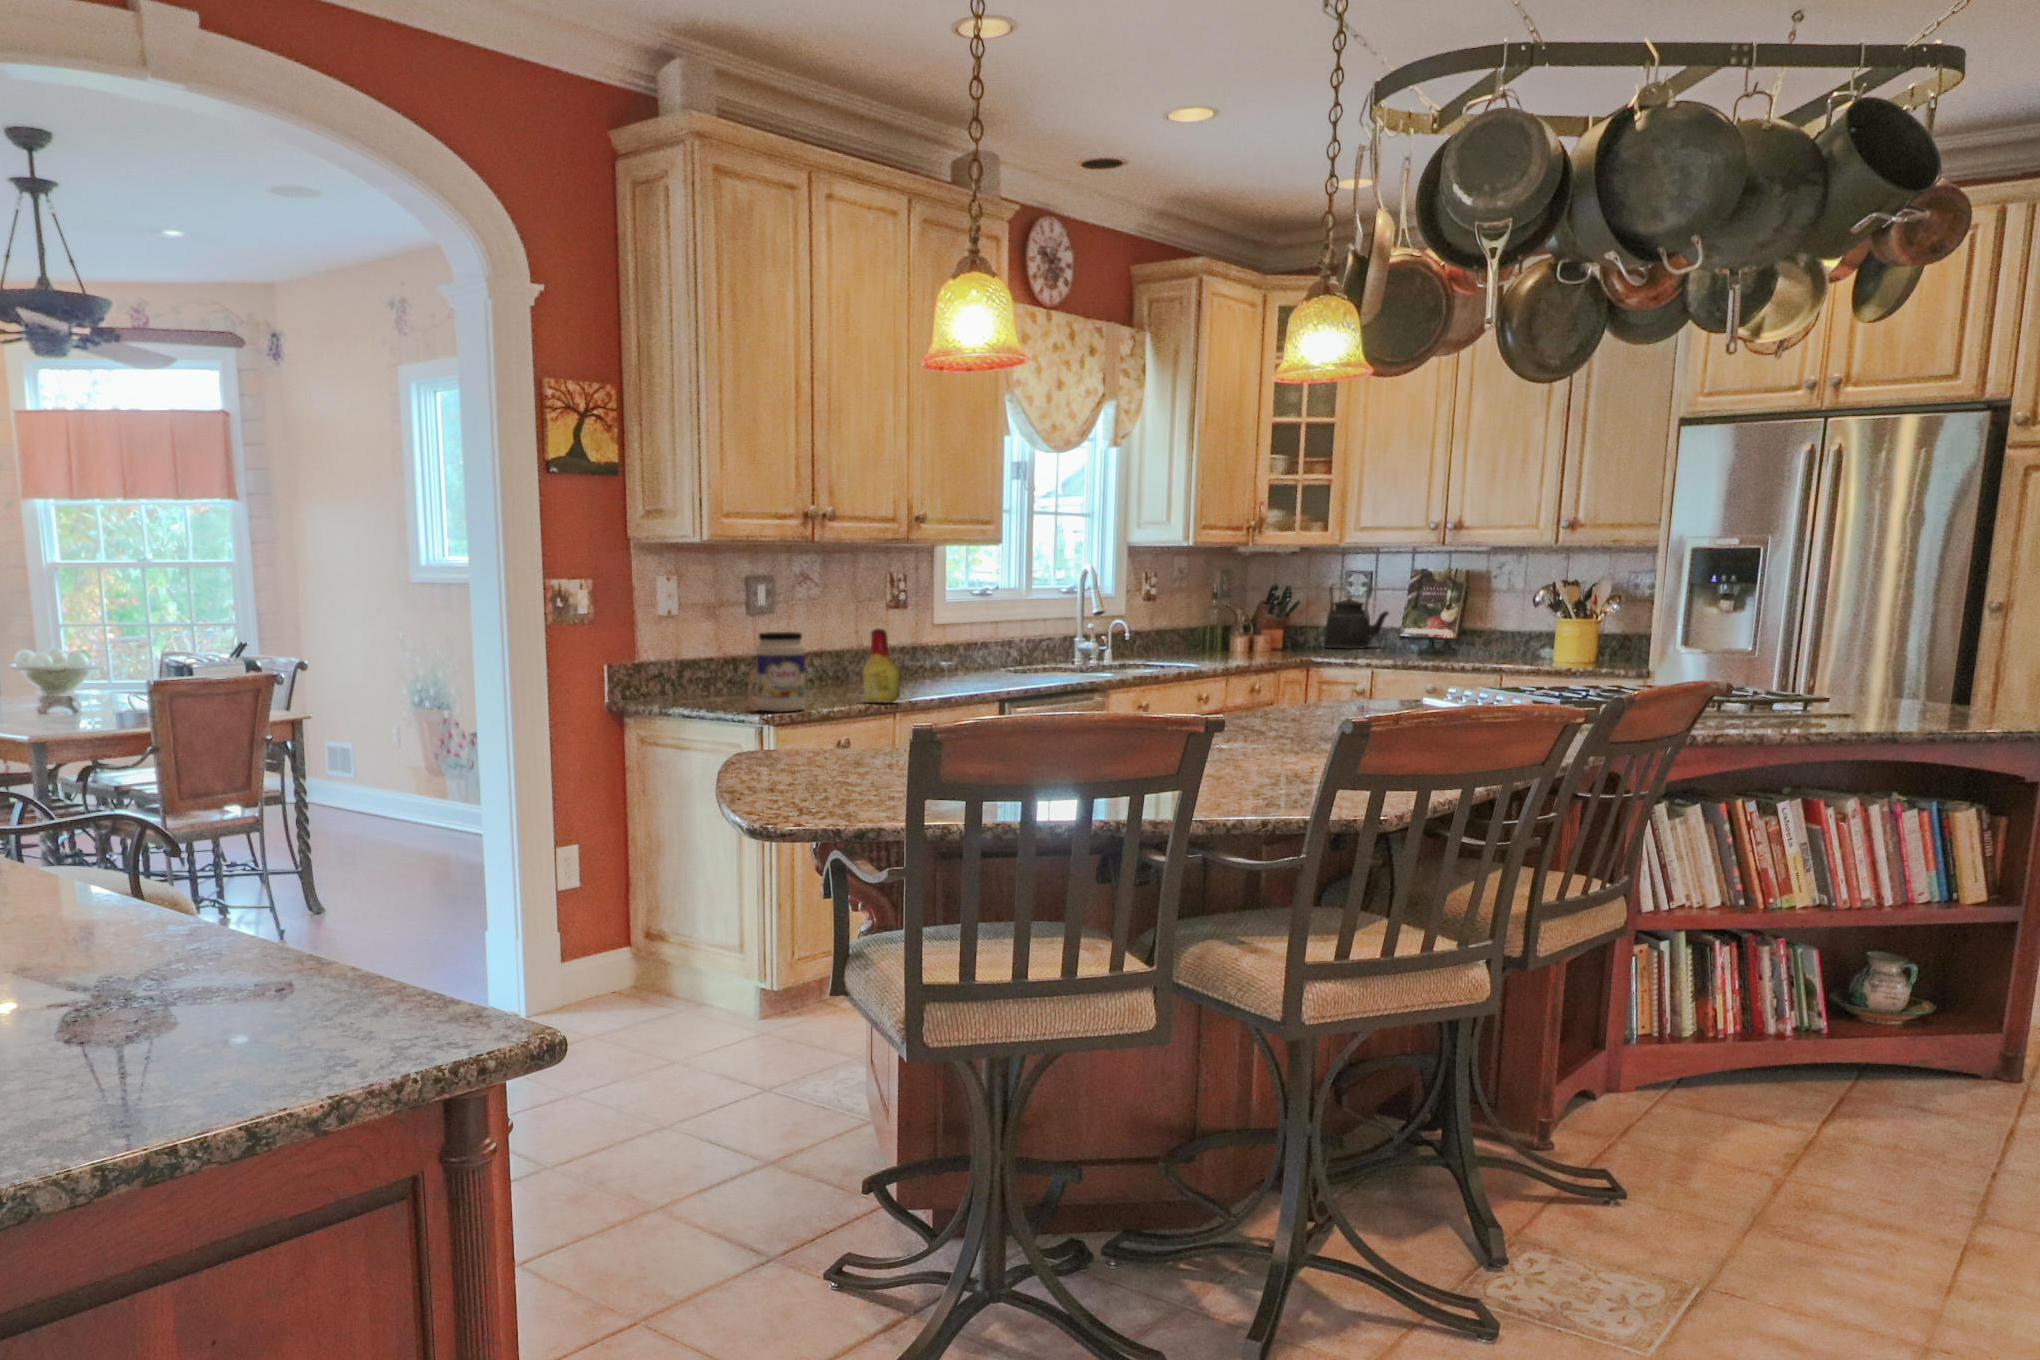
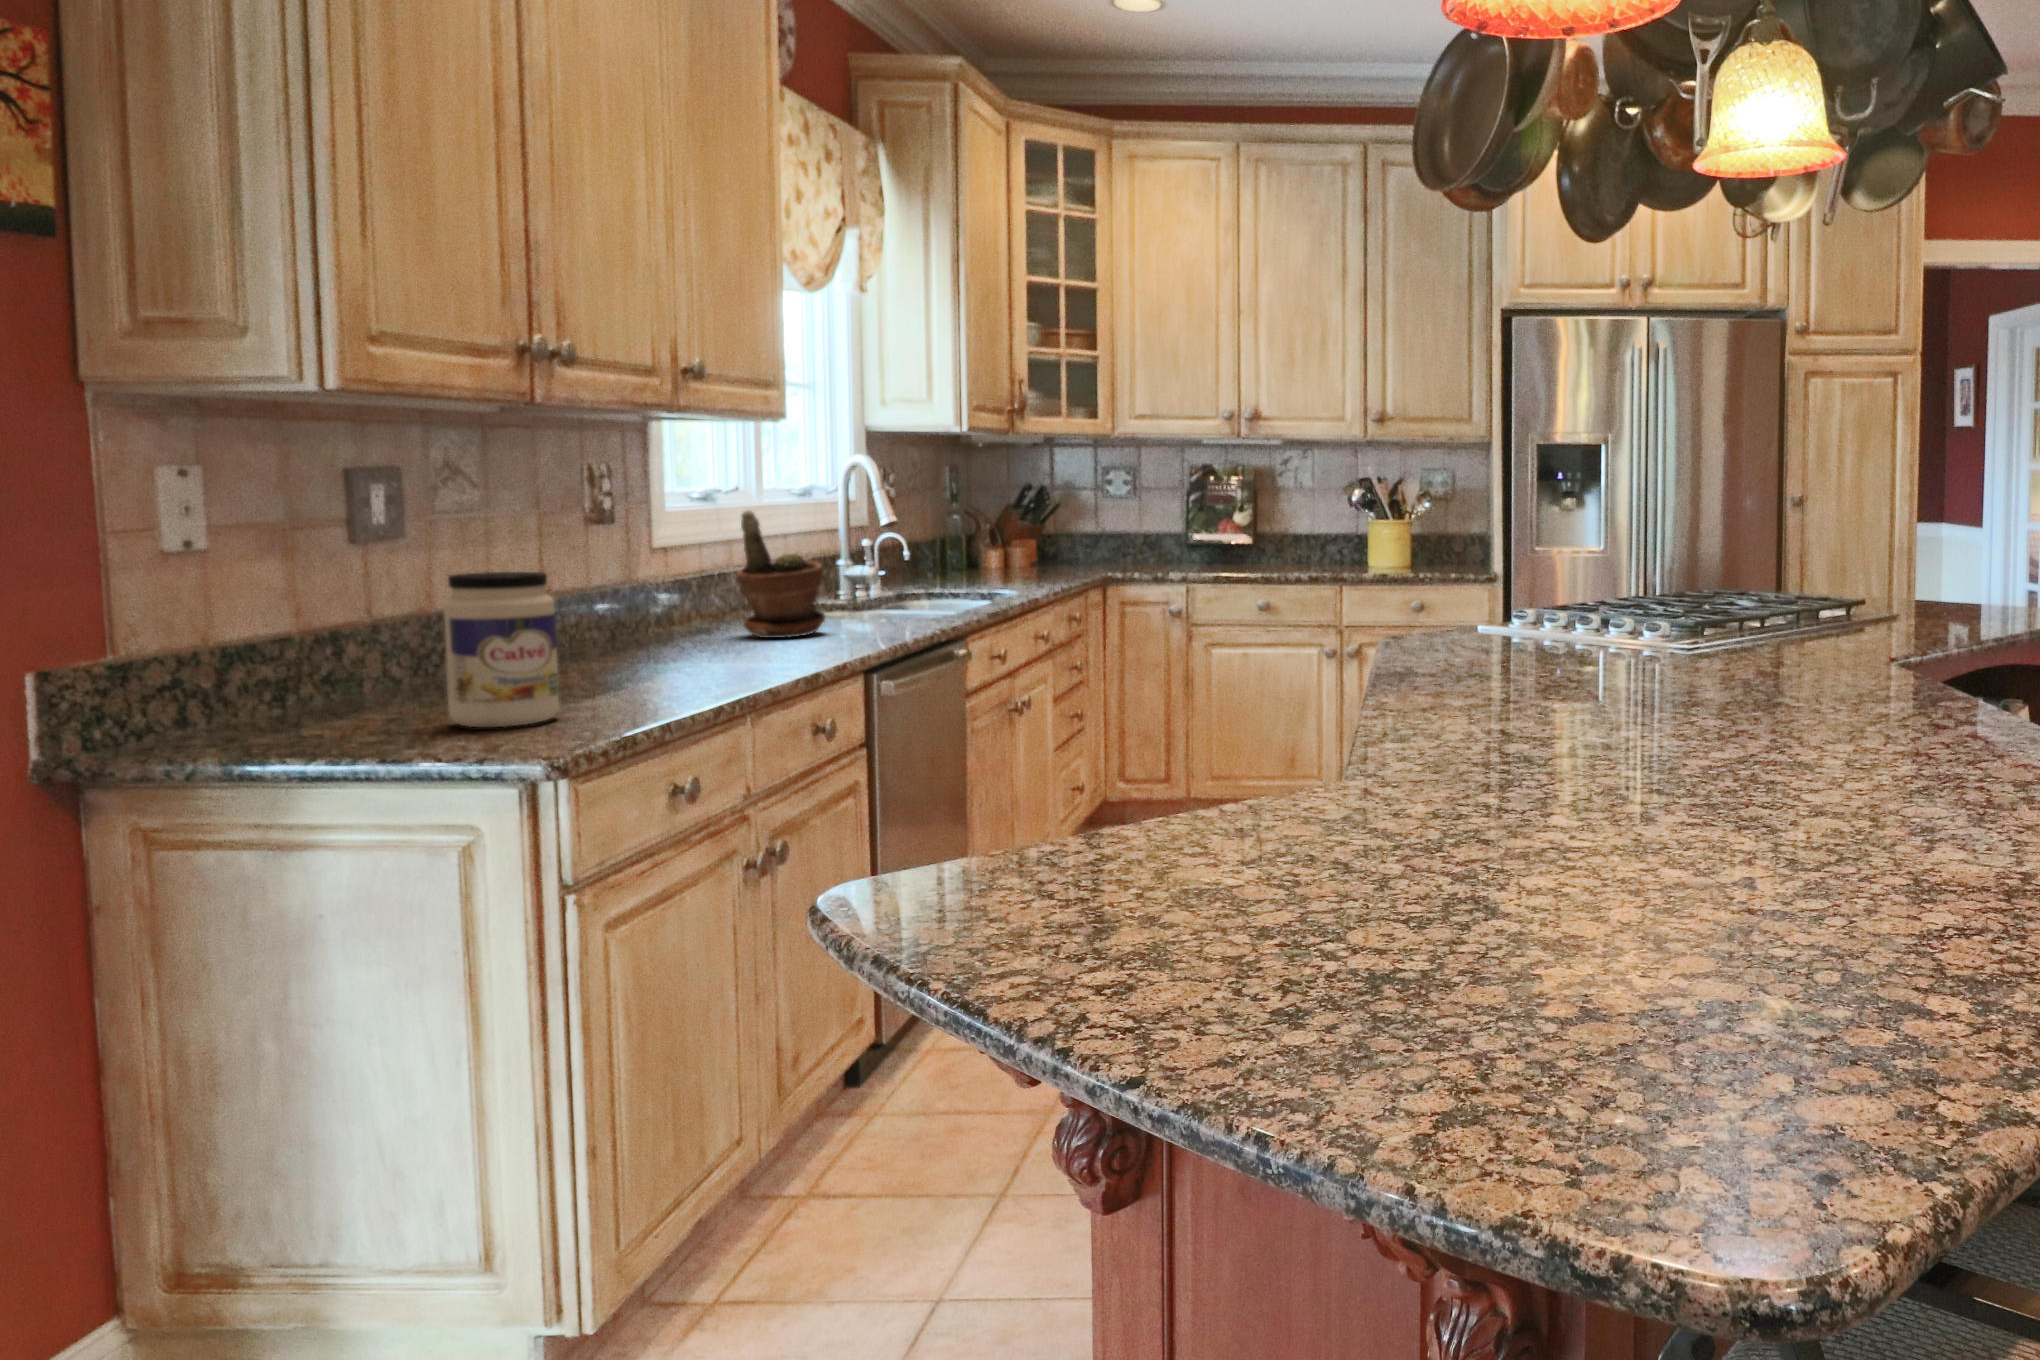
kettle: present [1324,584,1389,649] -> none [1082,482,1163,560]
potted plant: none [968,602,1020,684] -> present [736,510,825,638]
bottle: present [863,629,900,703] -> none [635,559,718,688]

